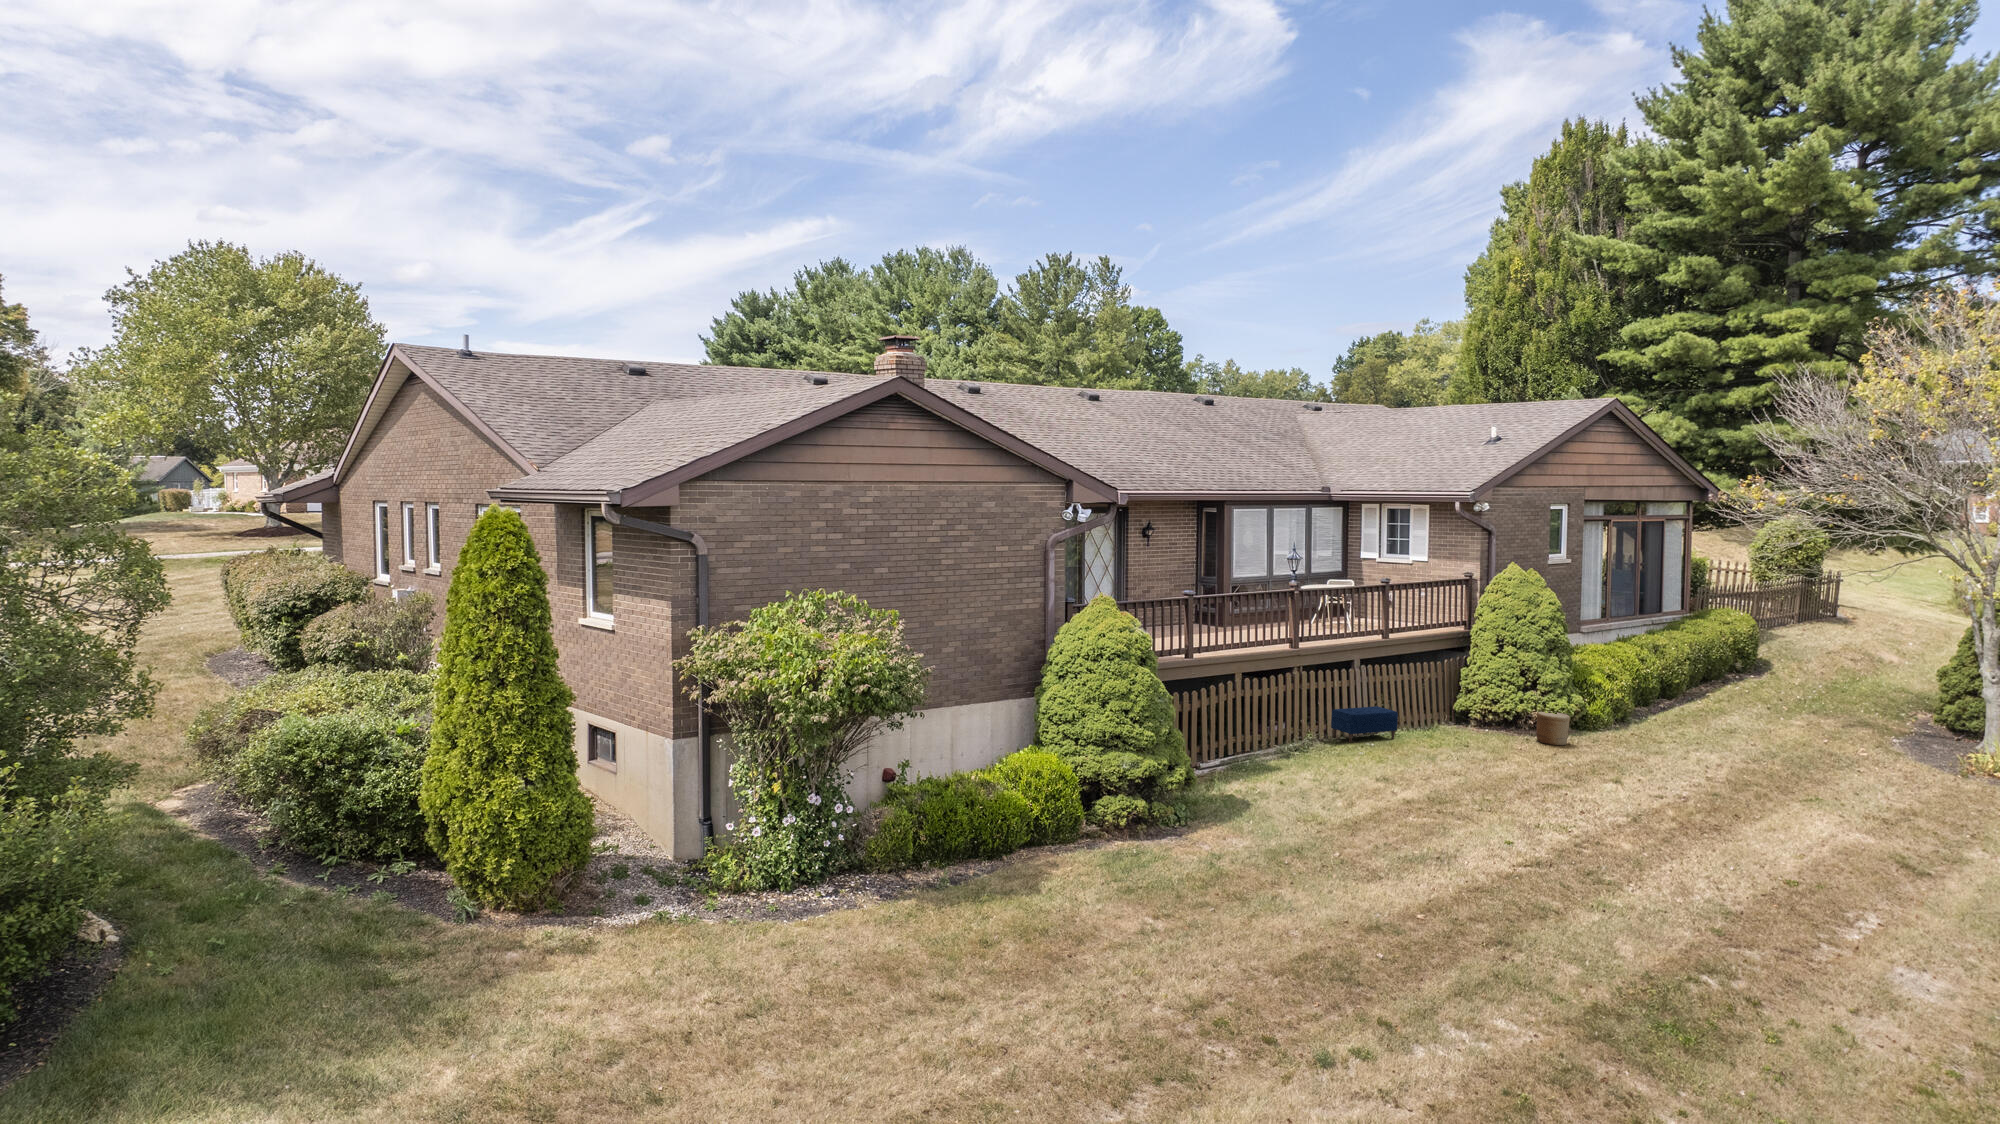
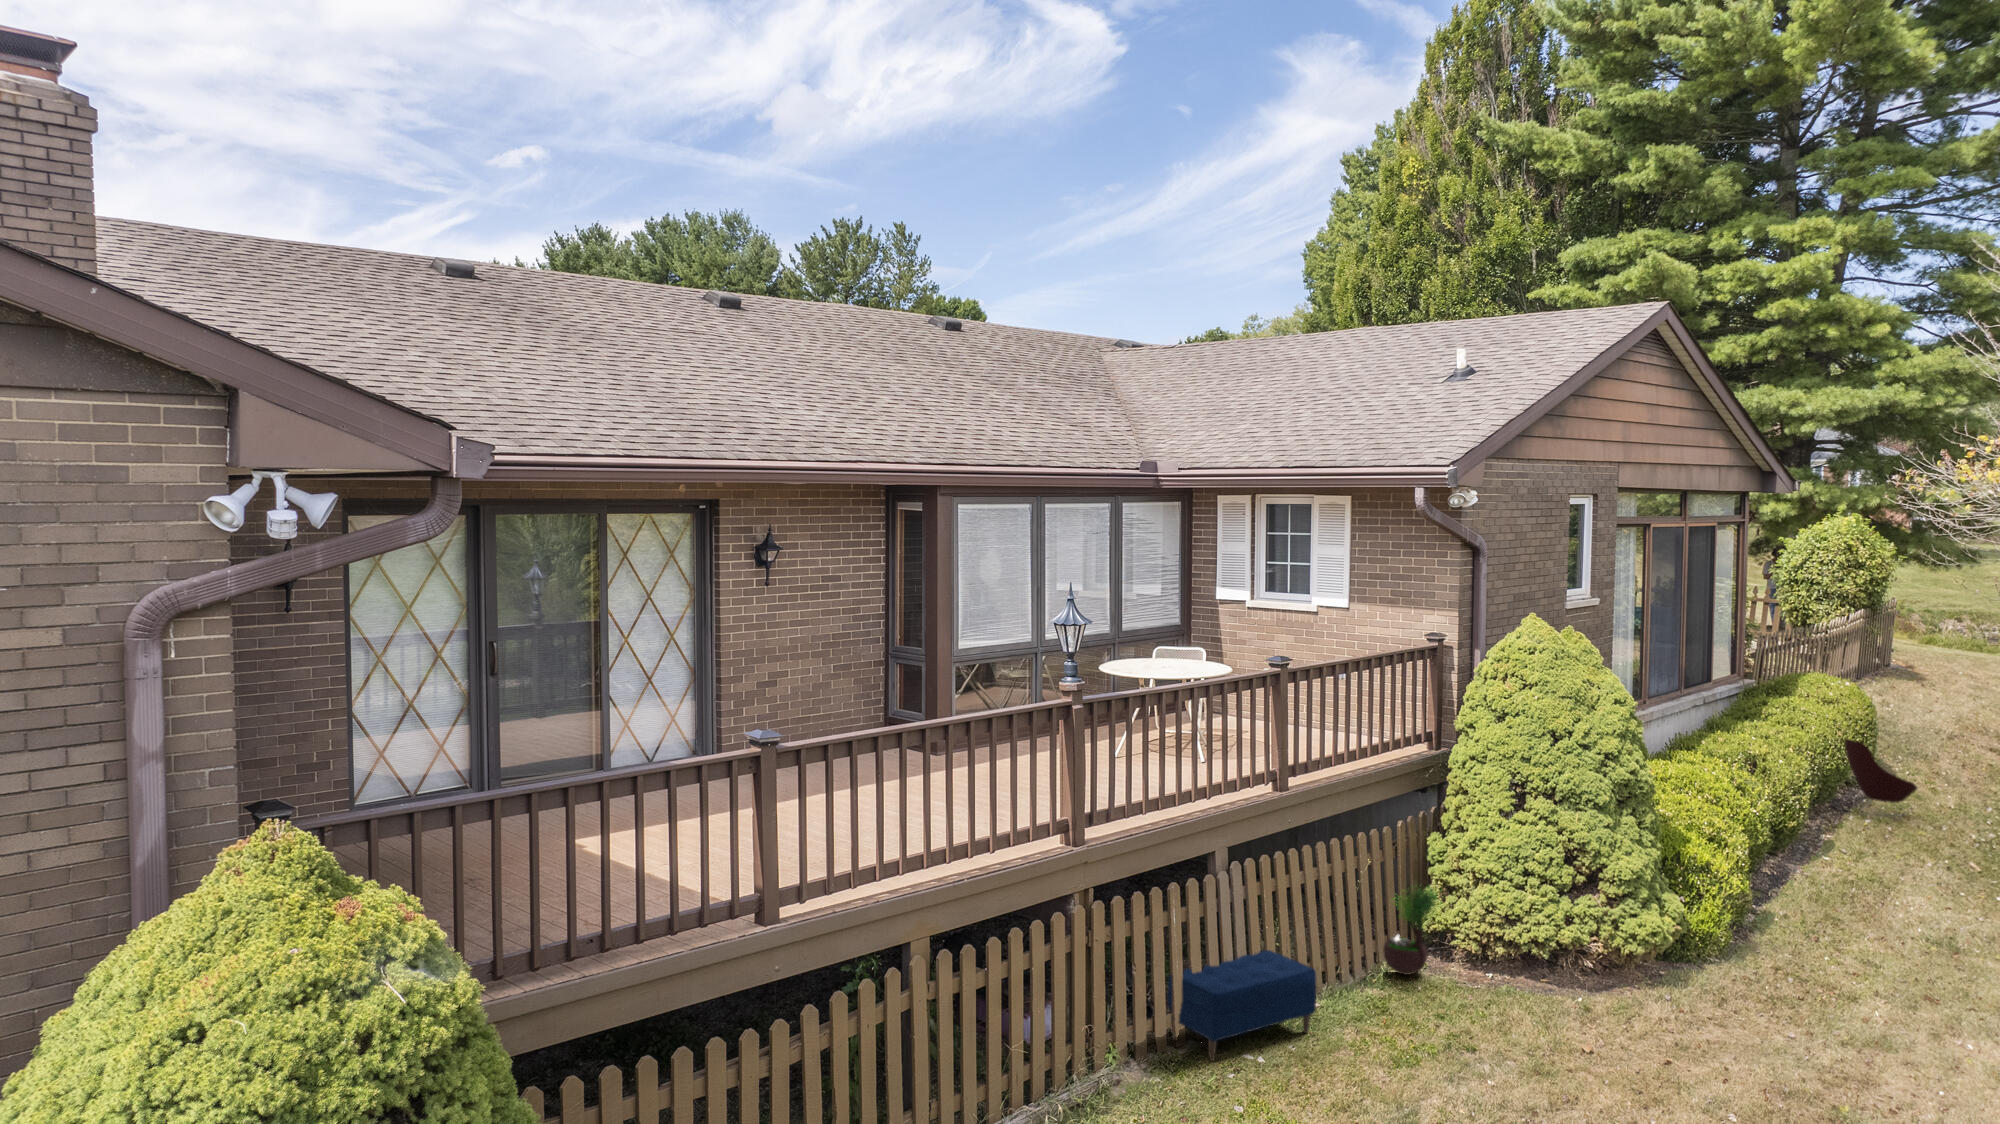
chair: none [1726,640,1767,685] -> present [1845,739,1917,816]
potted tree: none [1435,684,1464,727] -> present [1383,884,1441,975]
basket: present [1536,712,1570,745] -> none [1602,939,1676,1022]

